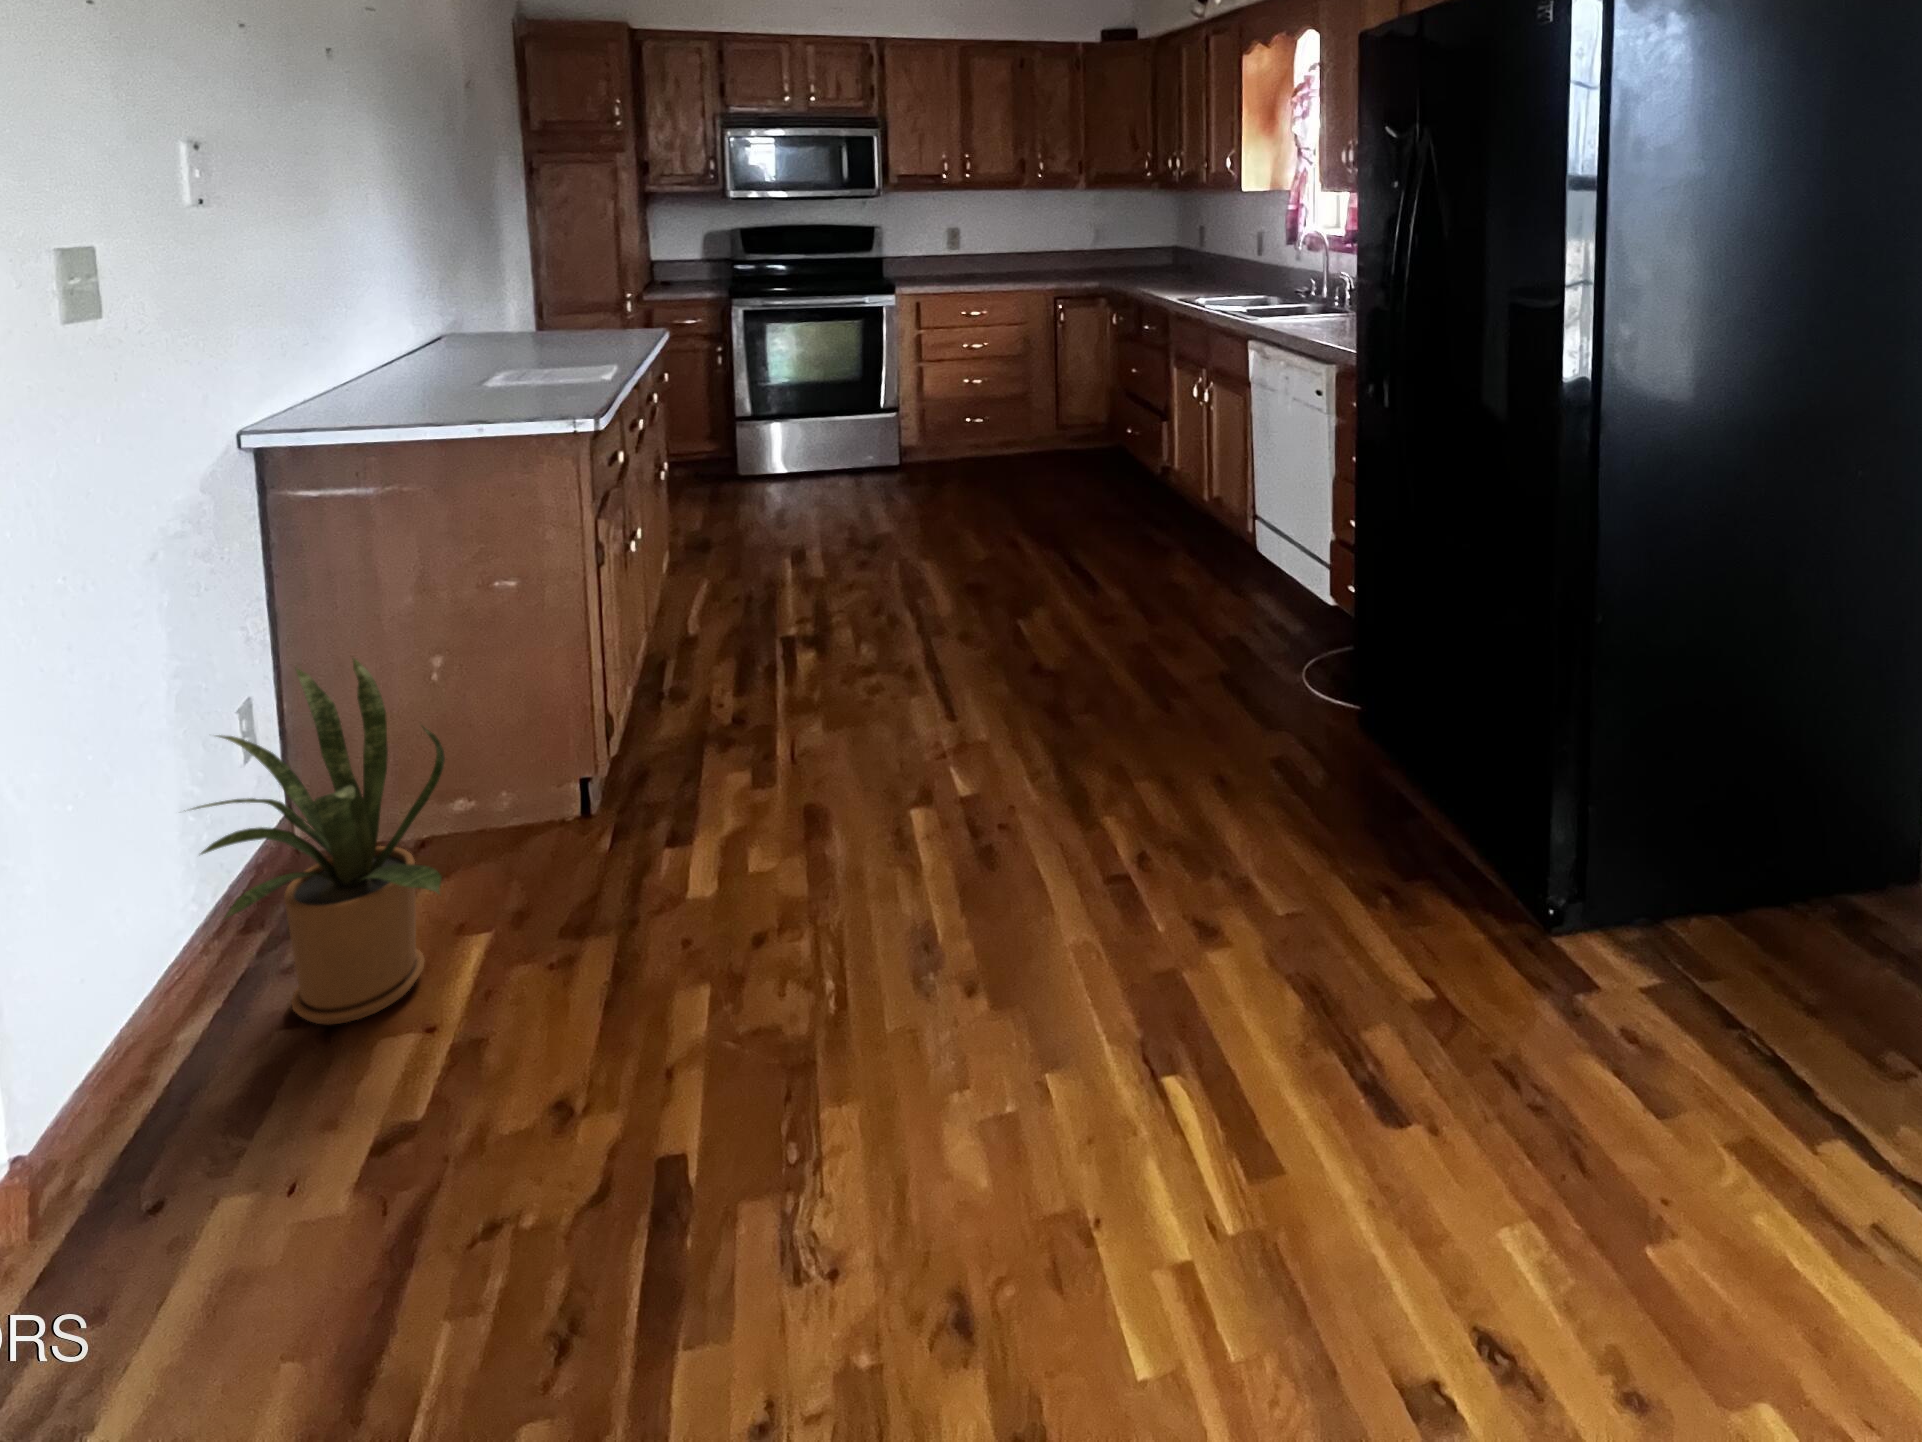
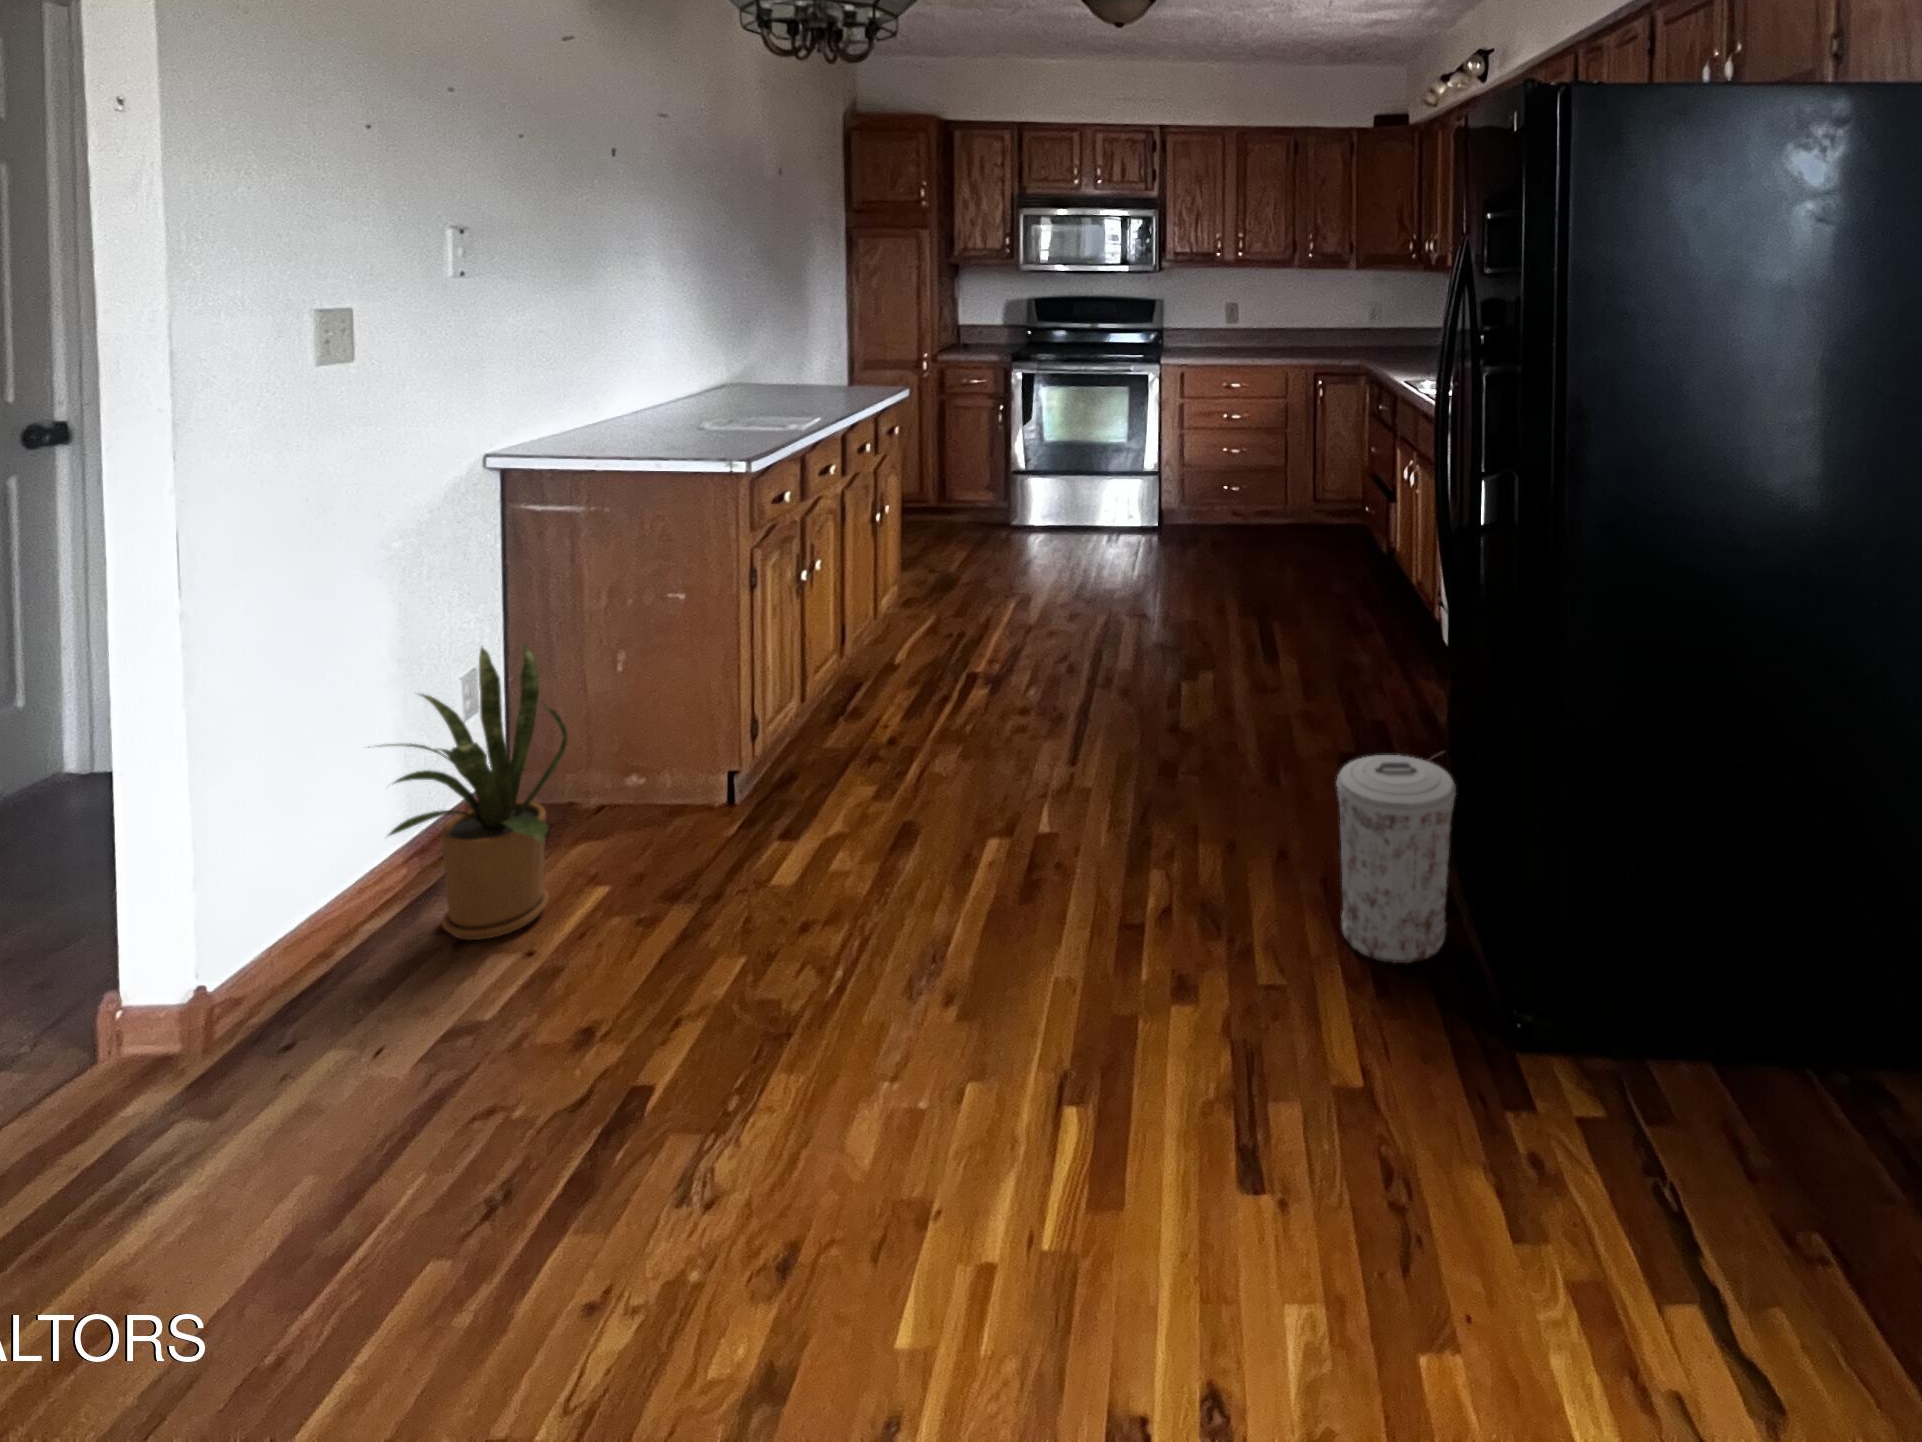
trash can: none [1314,665,1436,869] -> present [1336,755,1456,963]

